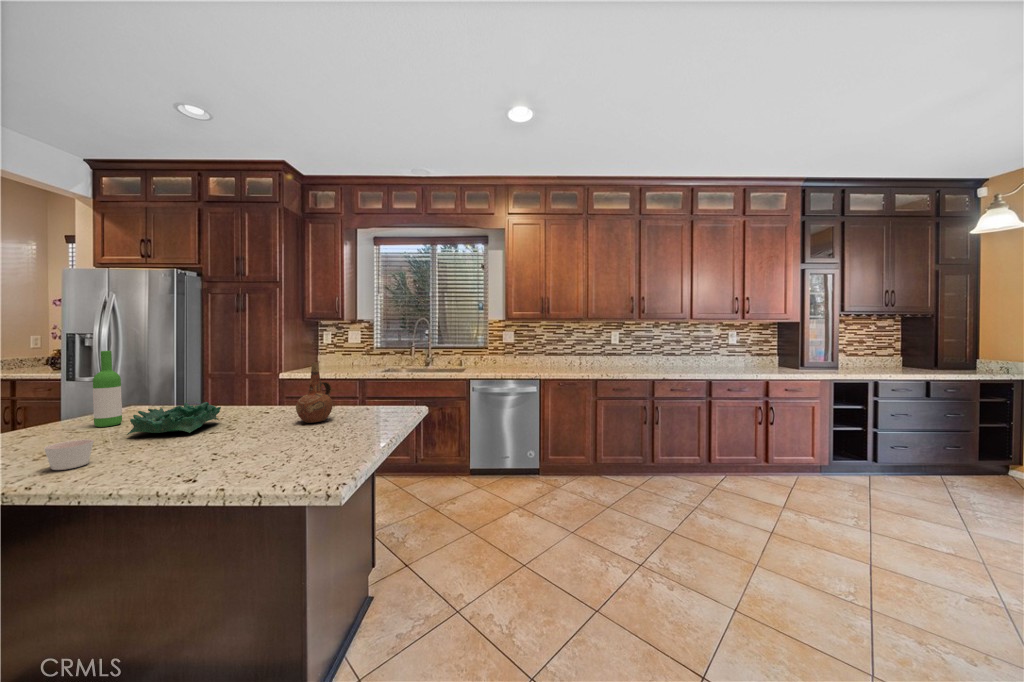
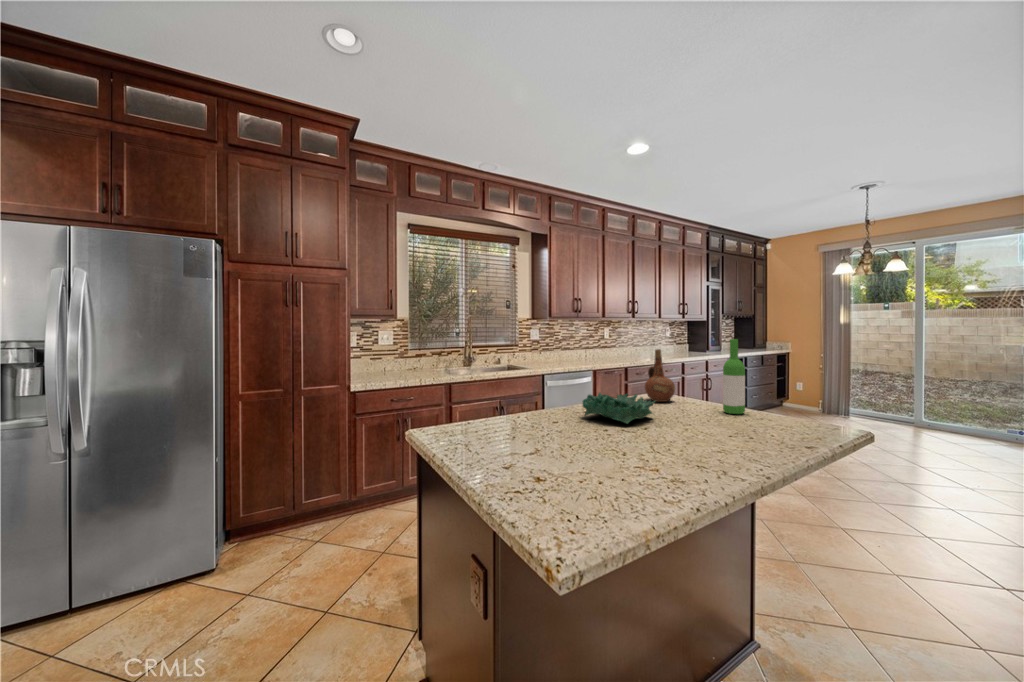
wine bottle: present [93,351,122,427] -> present [723,339,745,414]
candle: present [44,439,94,470] -> none [706,415,740,442]

